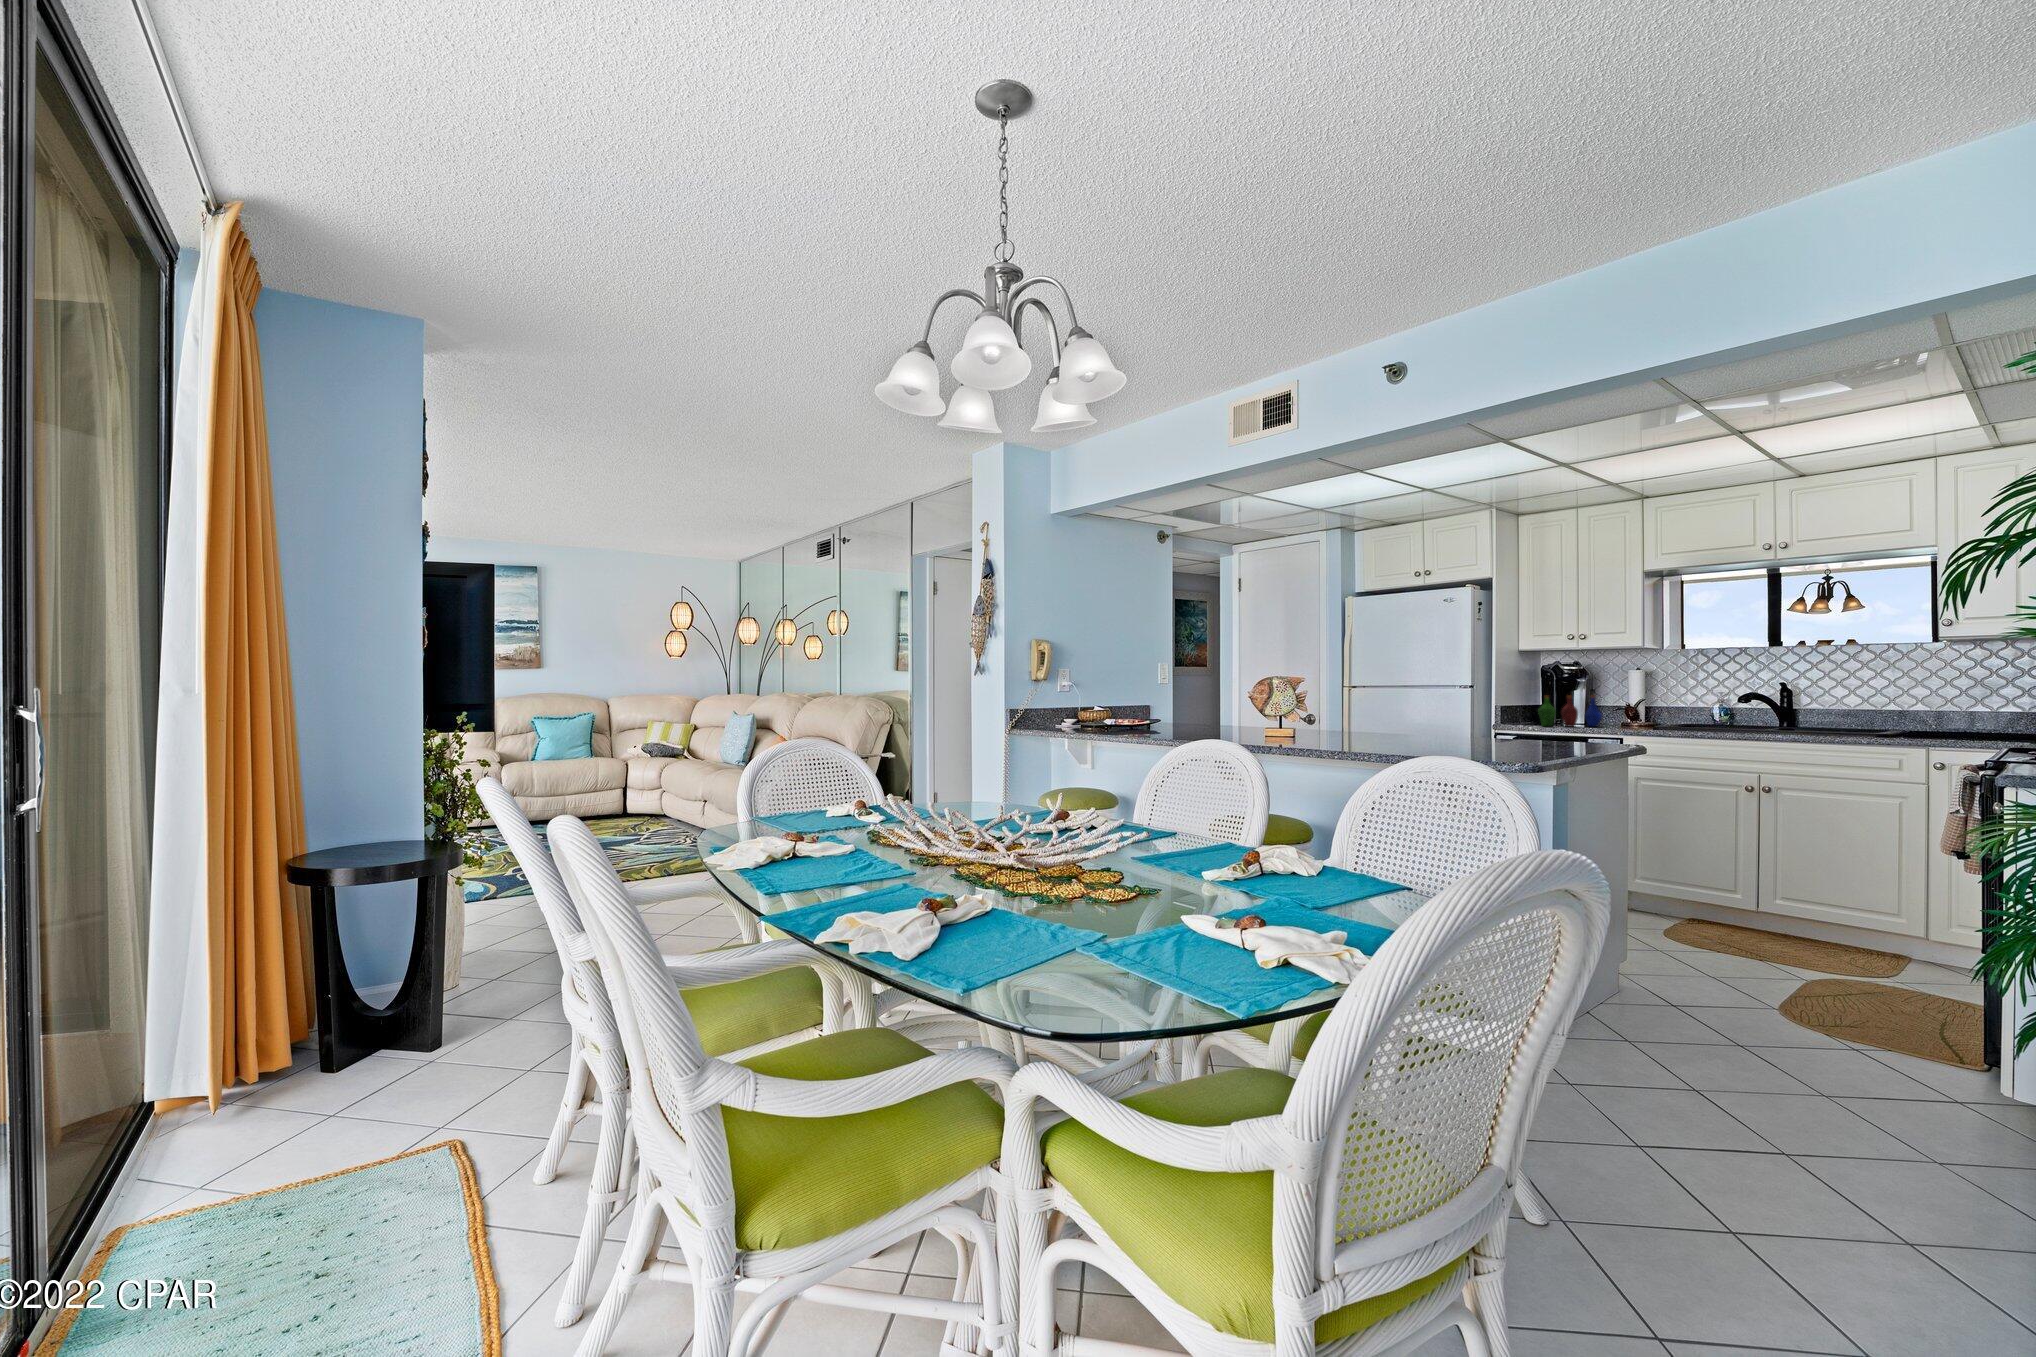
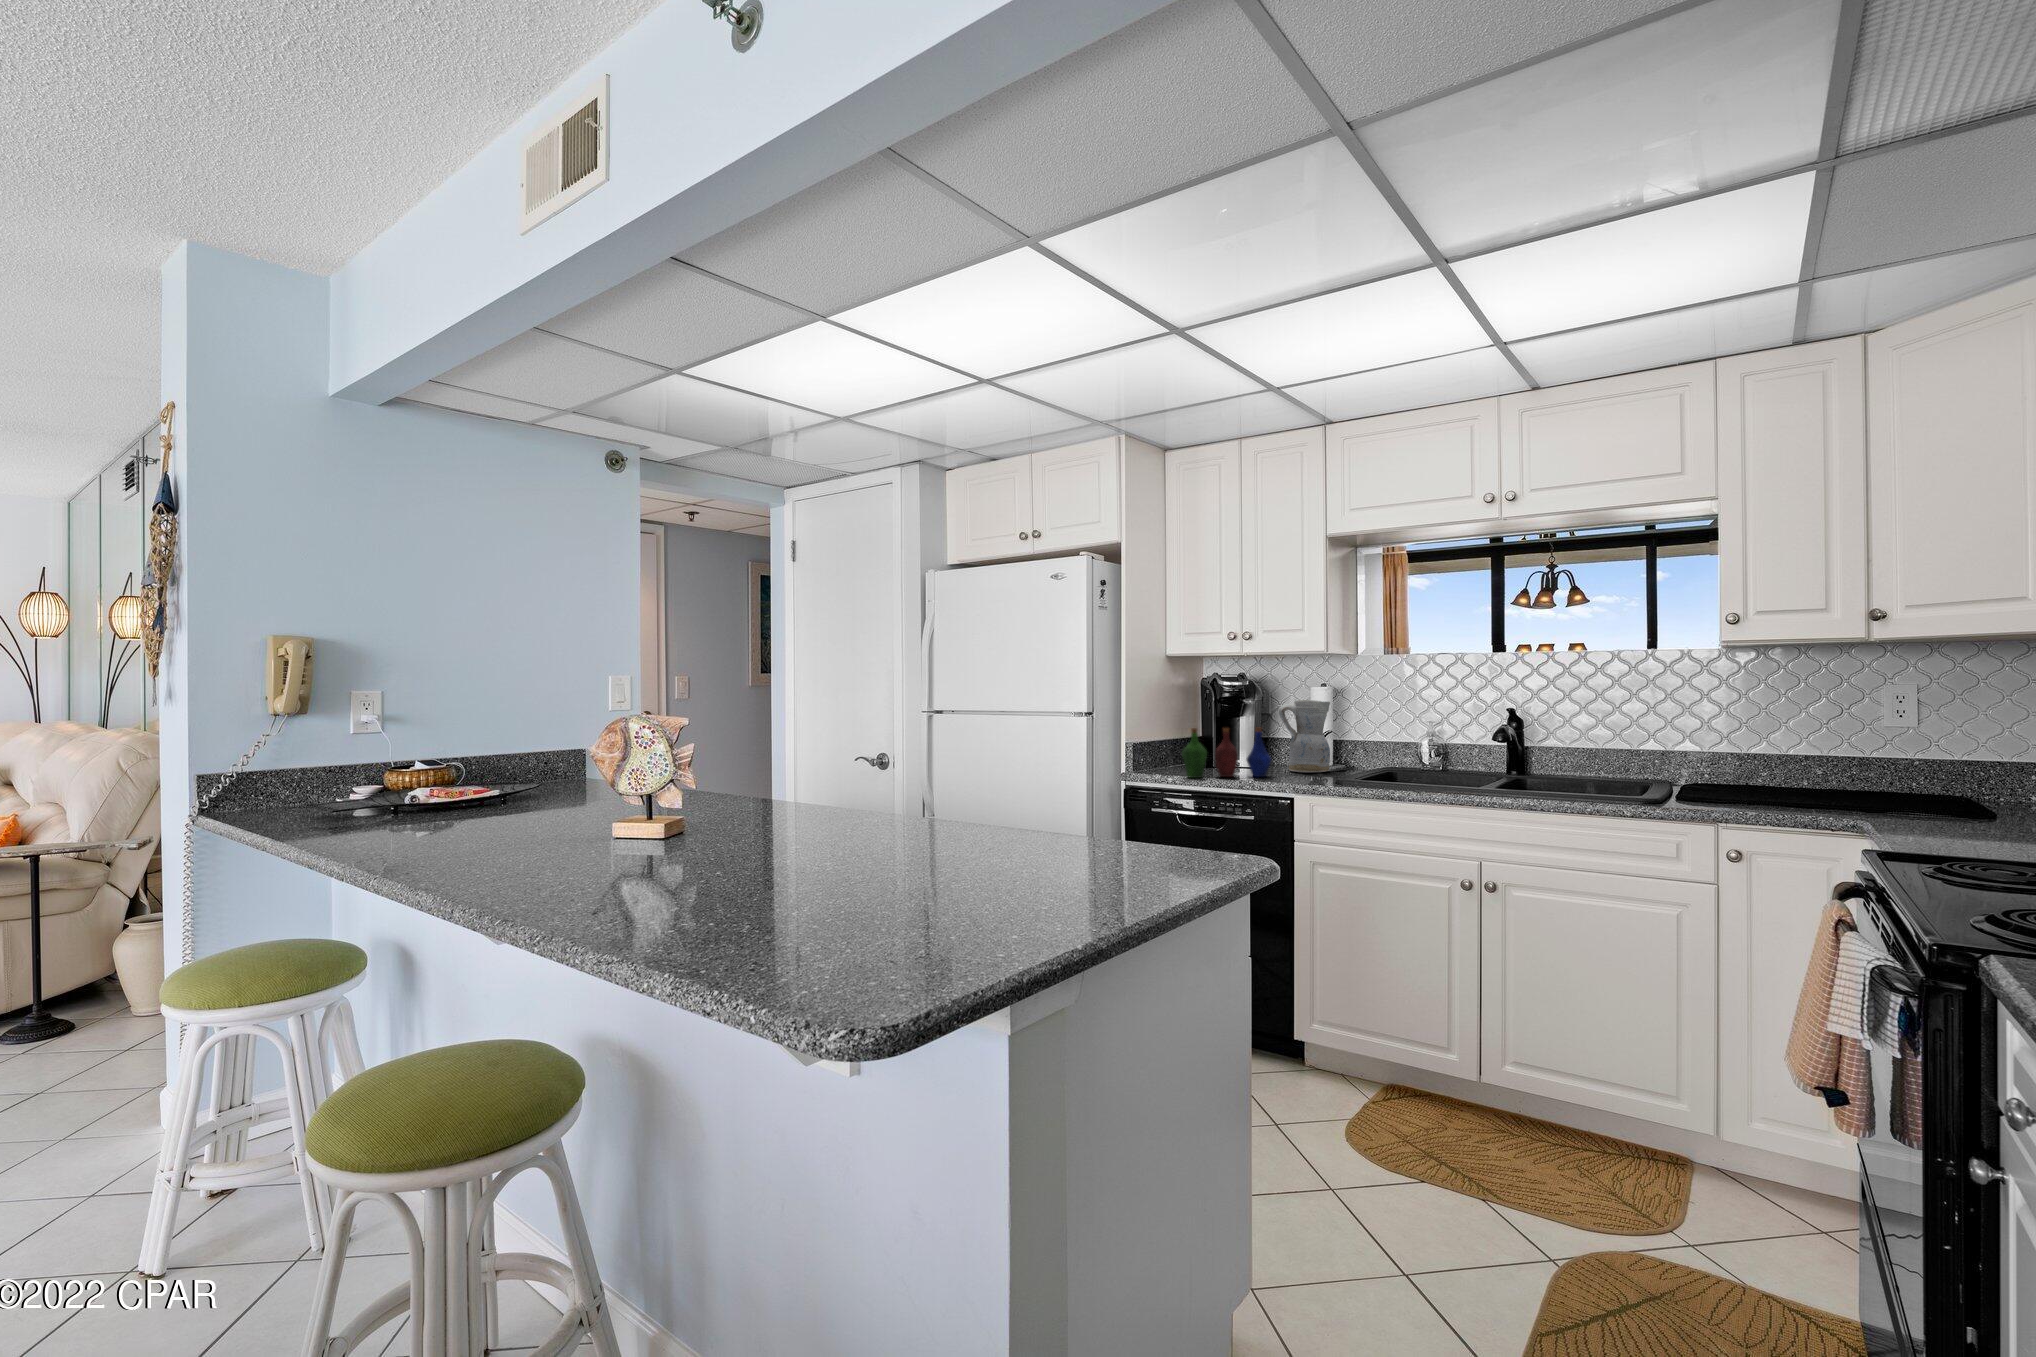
ceramic pitcher: none [1607,678,1646,725] -> present [1279,700,1330,772]

